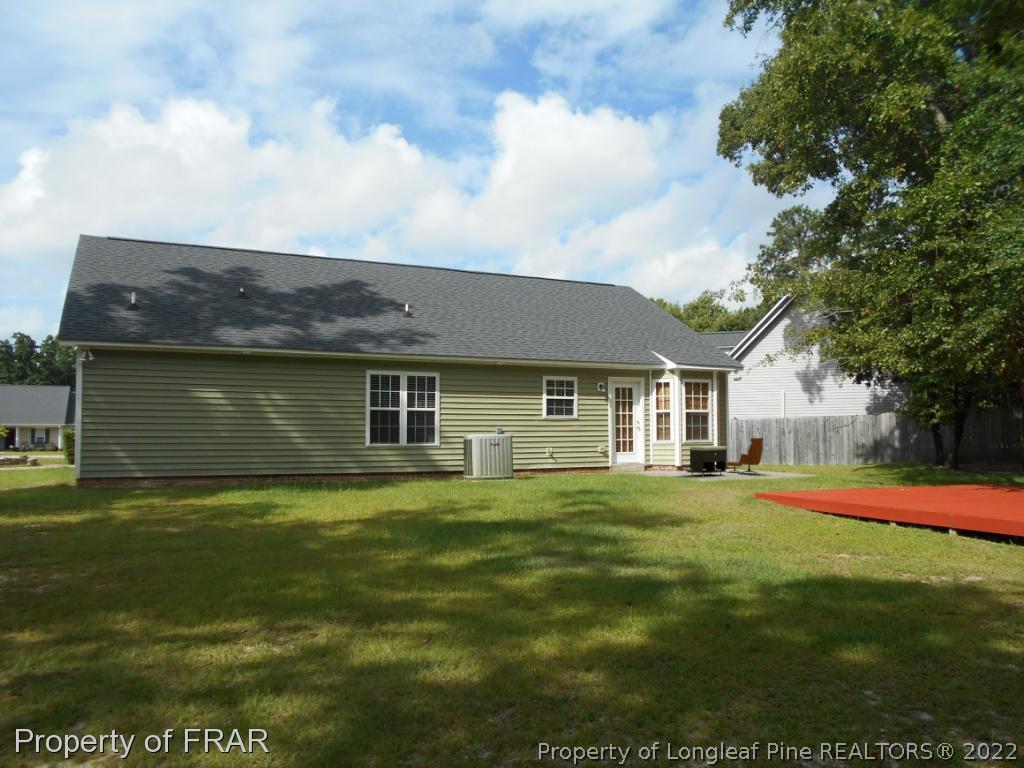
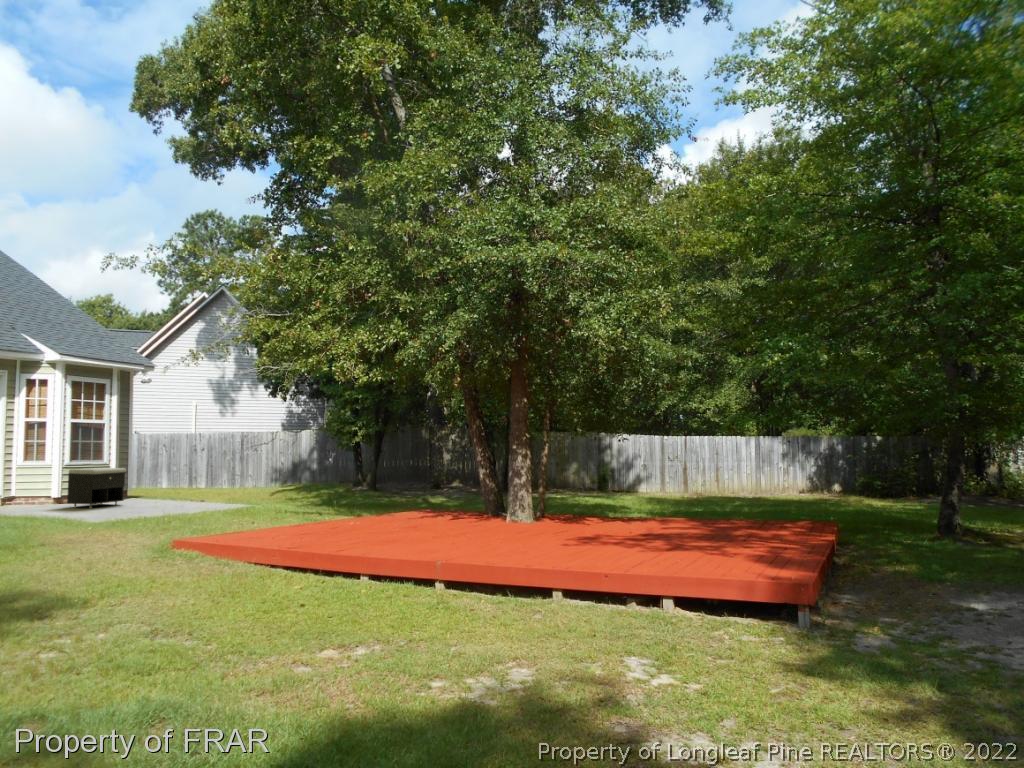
lounge chair: present [727,438,763,473] -> none [124,457,175,502]

